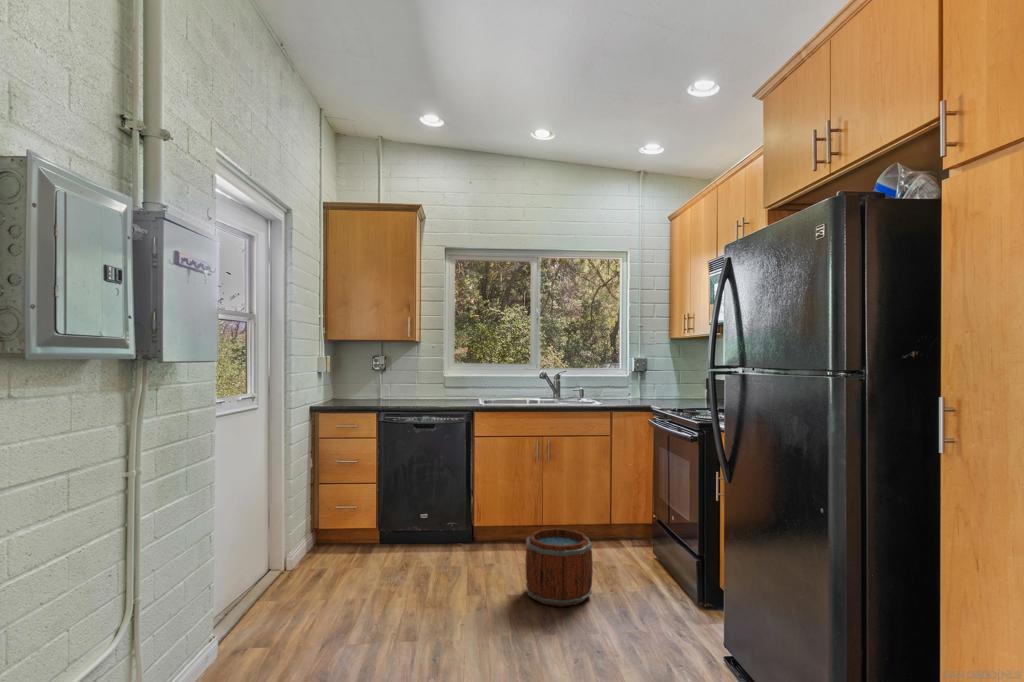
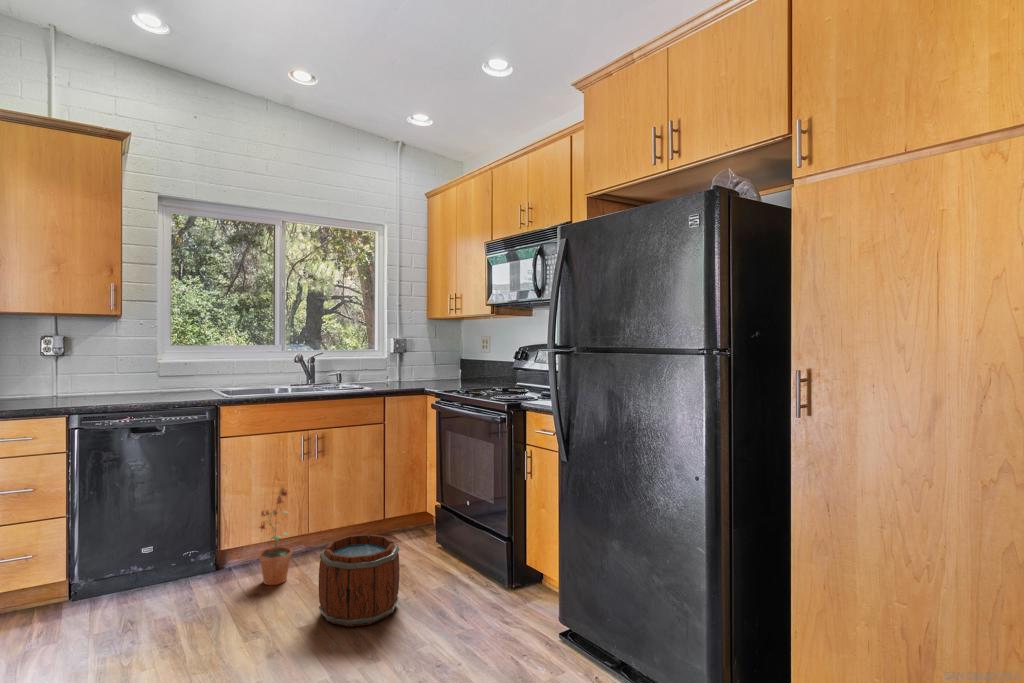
potted plant: none [493,481,521,561] -> present [259,488,292,585]

